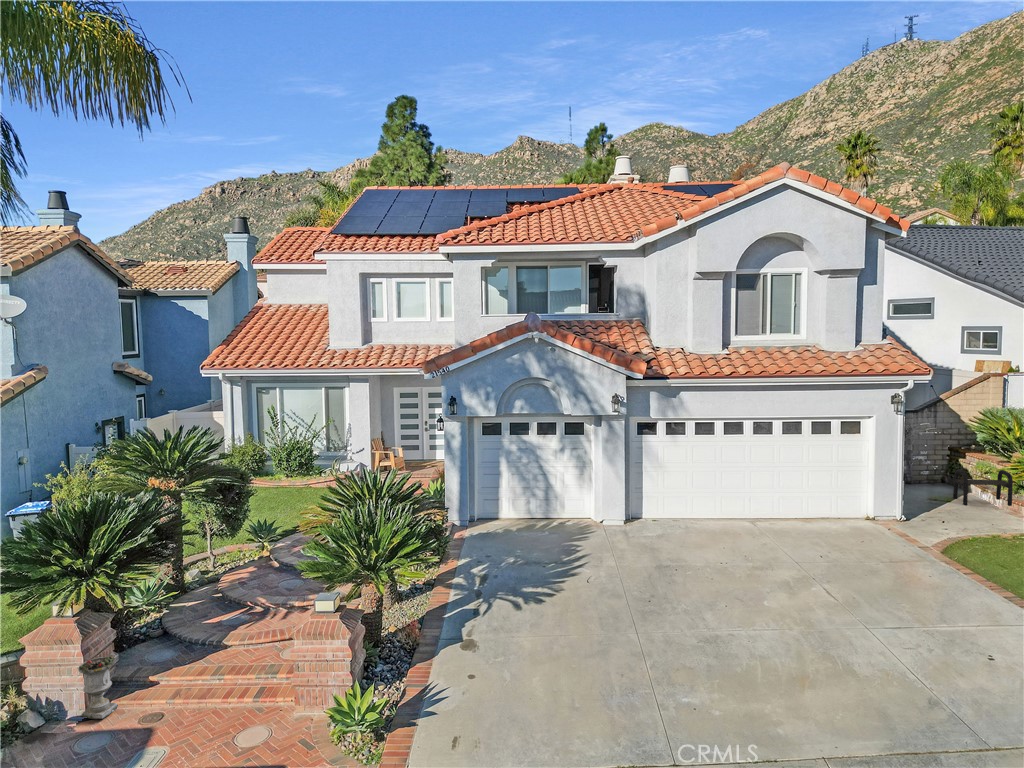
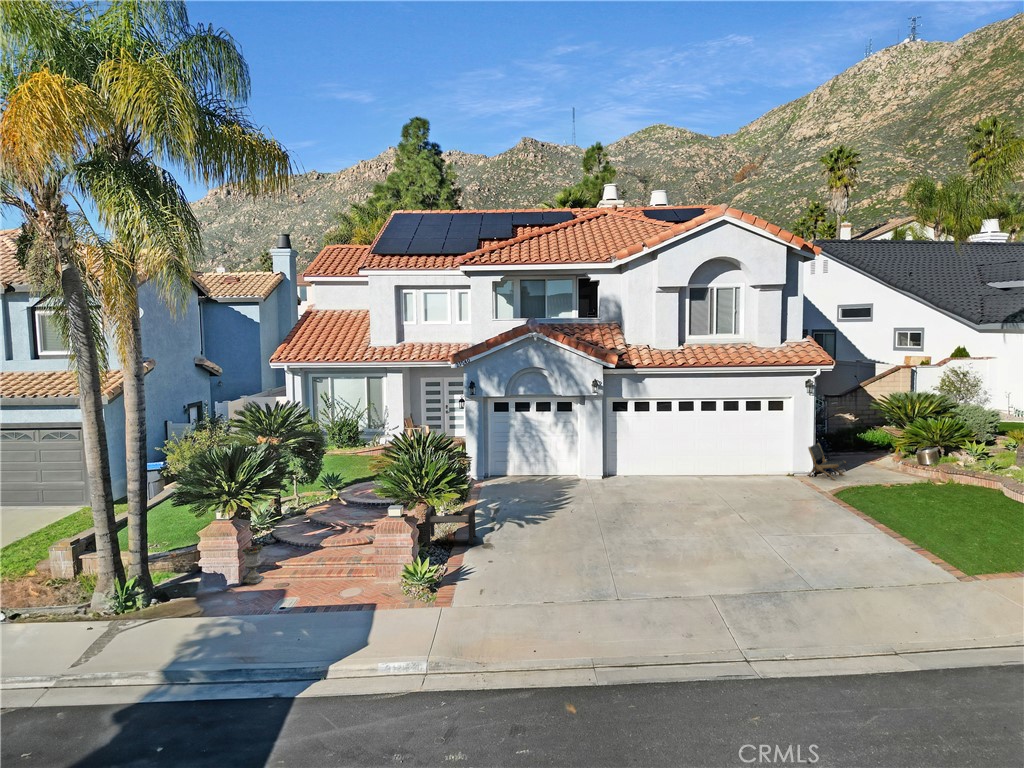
bench: present [953,469,1013,506] -> present [426,506,476,545]
lounge chair: none [894,477,946,528] -> present [808,443,846,480]

